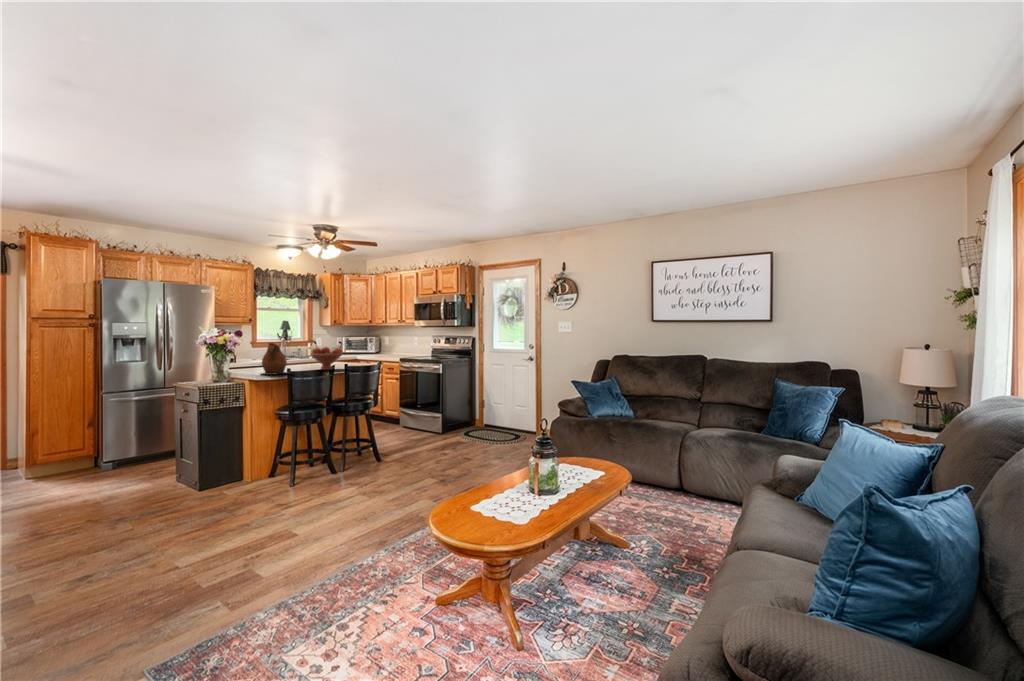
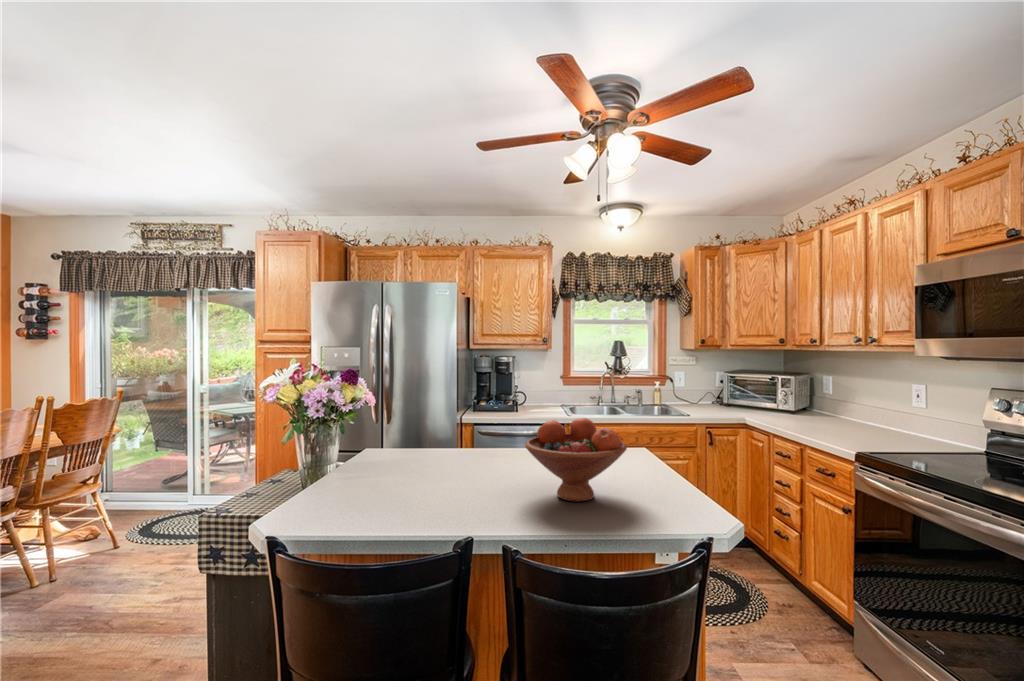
ceramic pitcher: present [261,343,289,375] -> none [347,409,432,519]

